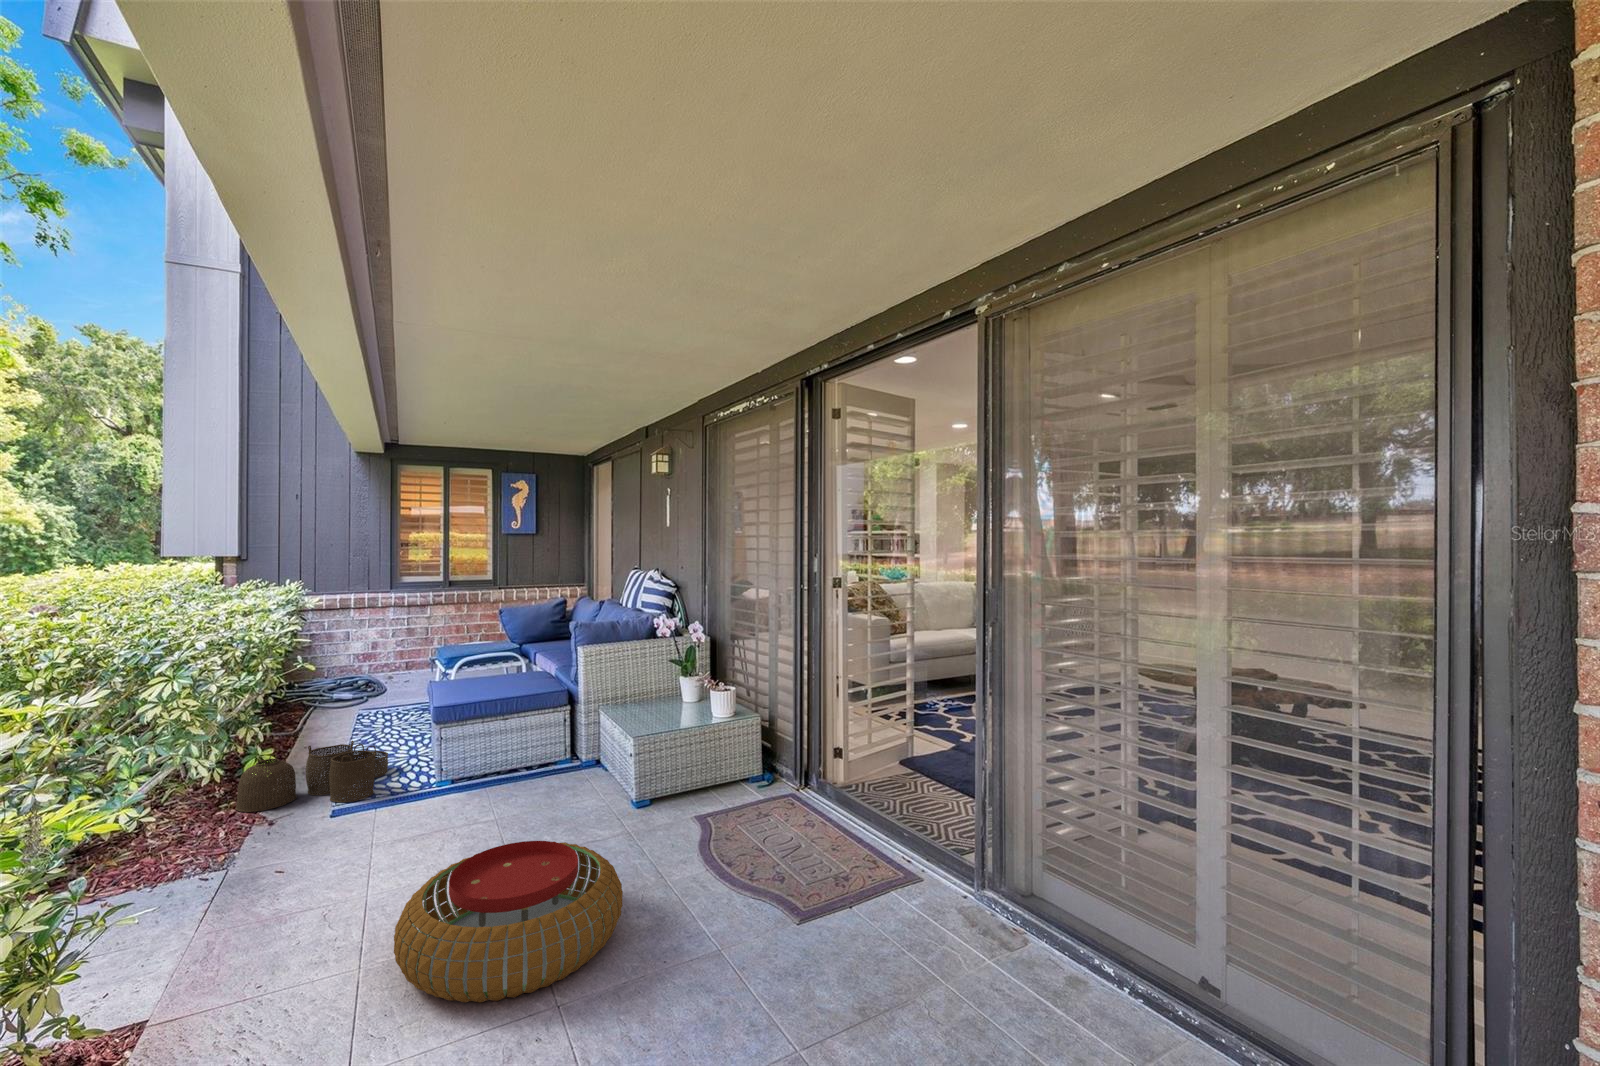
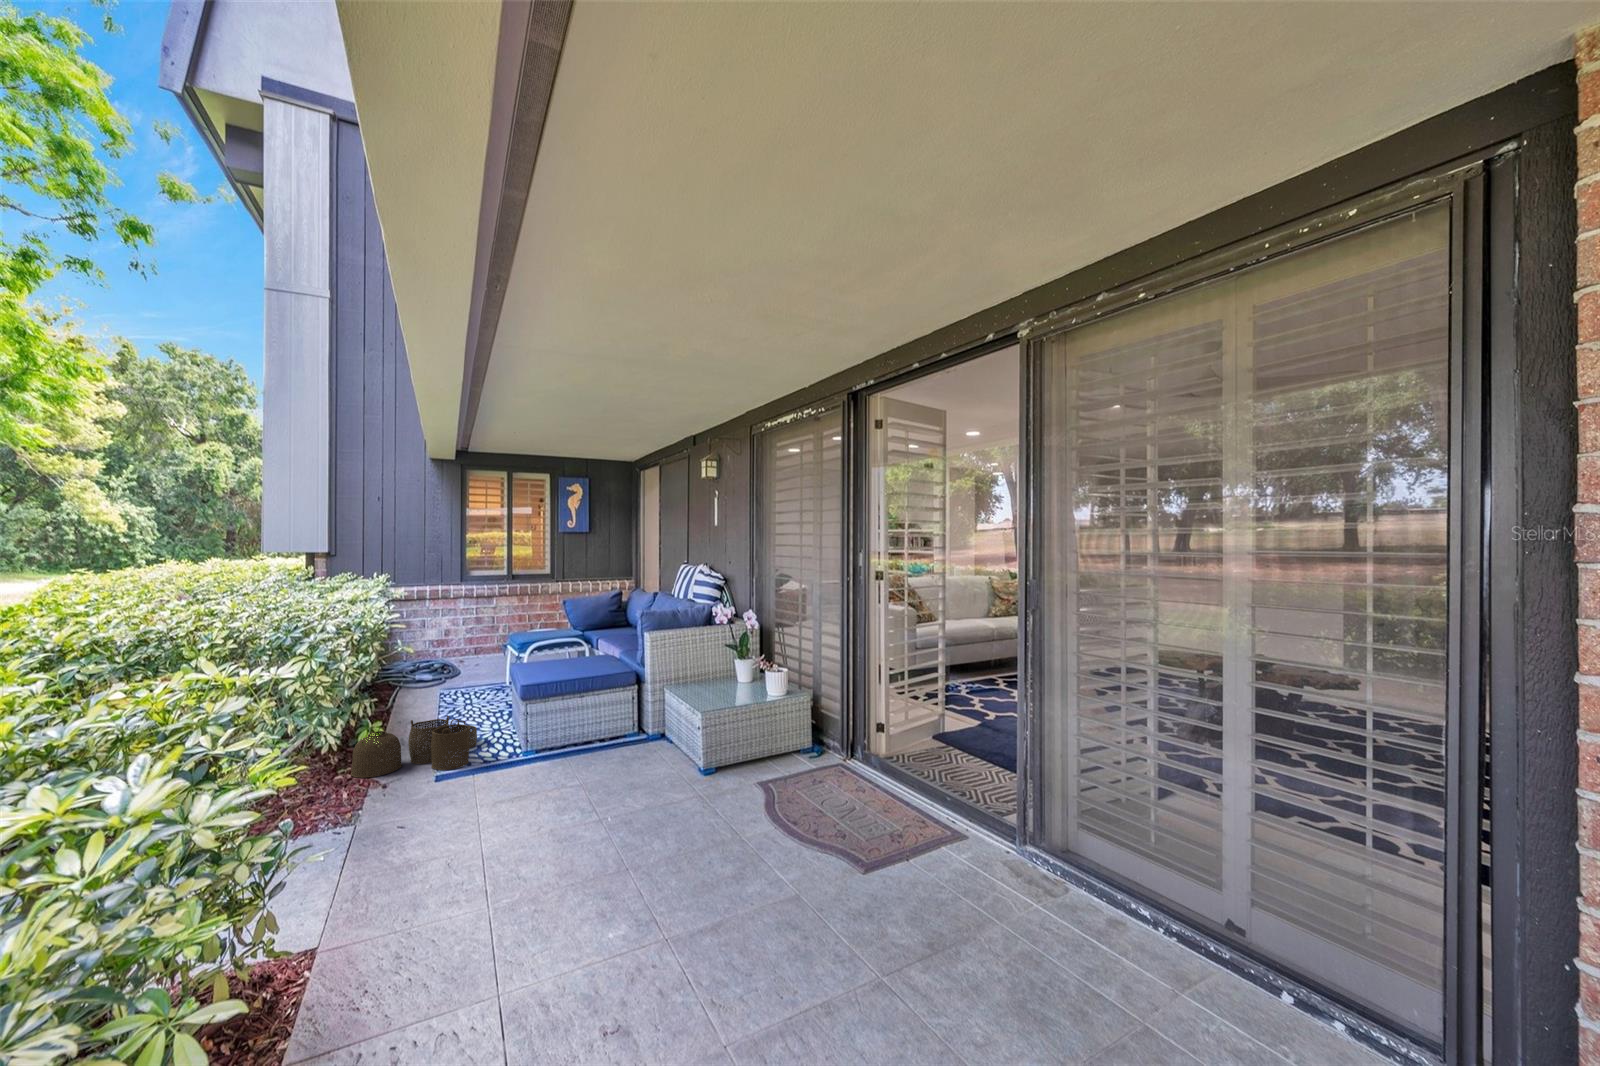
pouf: present [394,841,623,1003] -> none [523,800,713,936]

